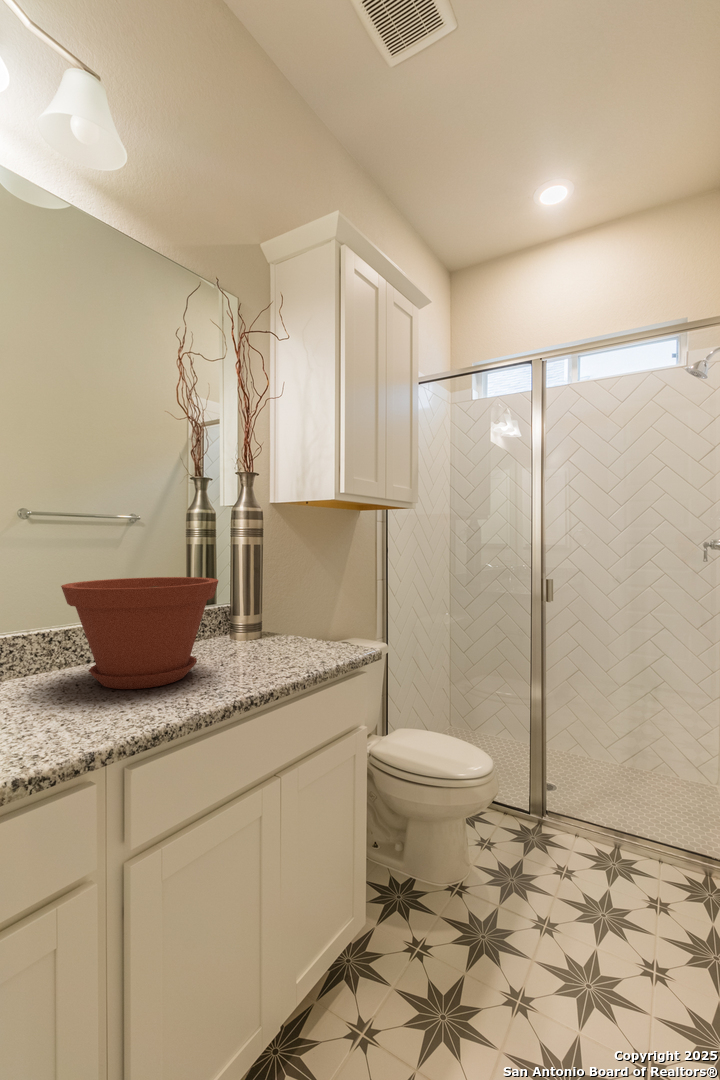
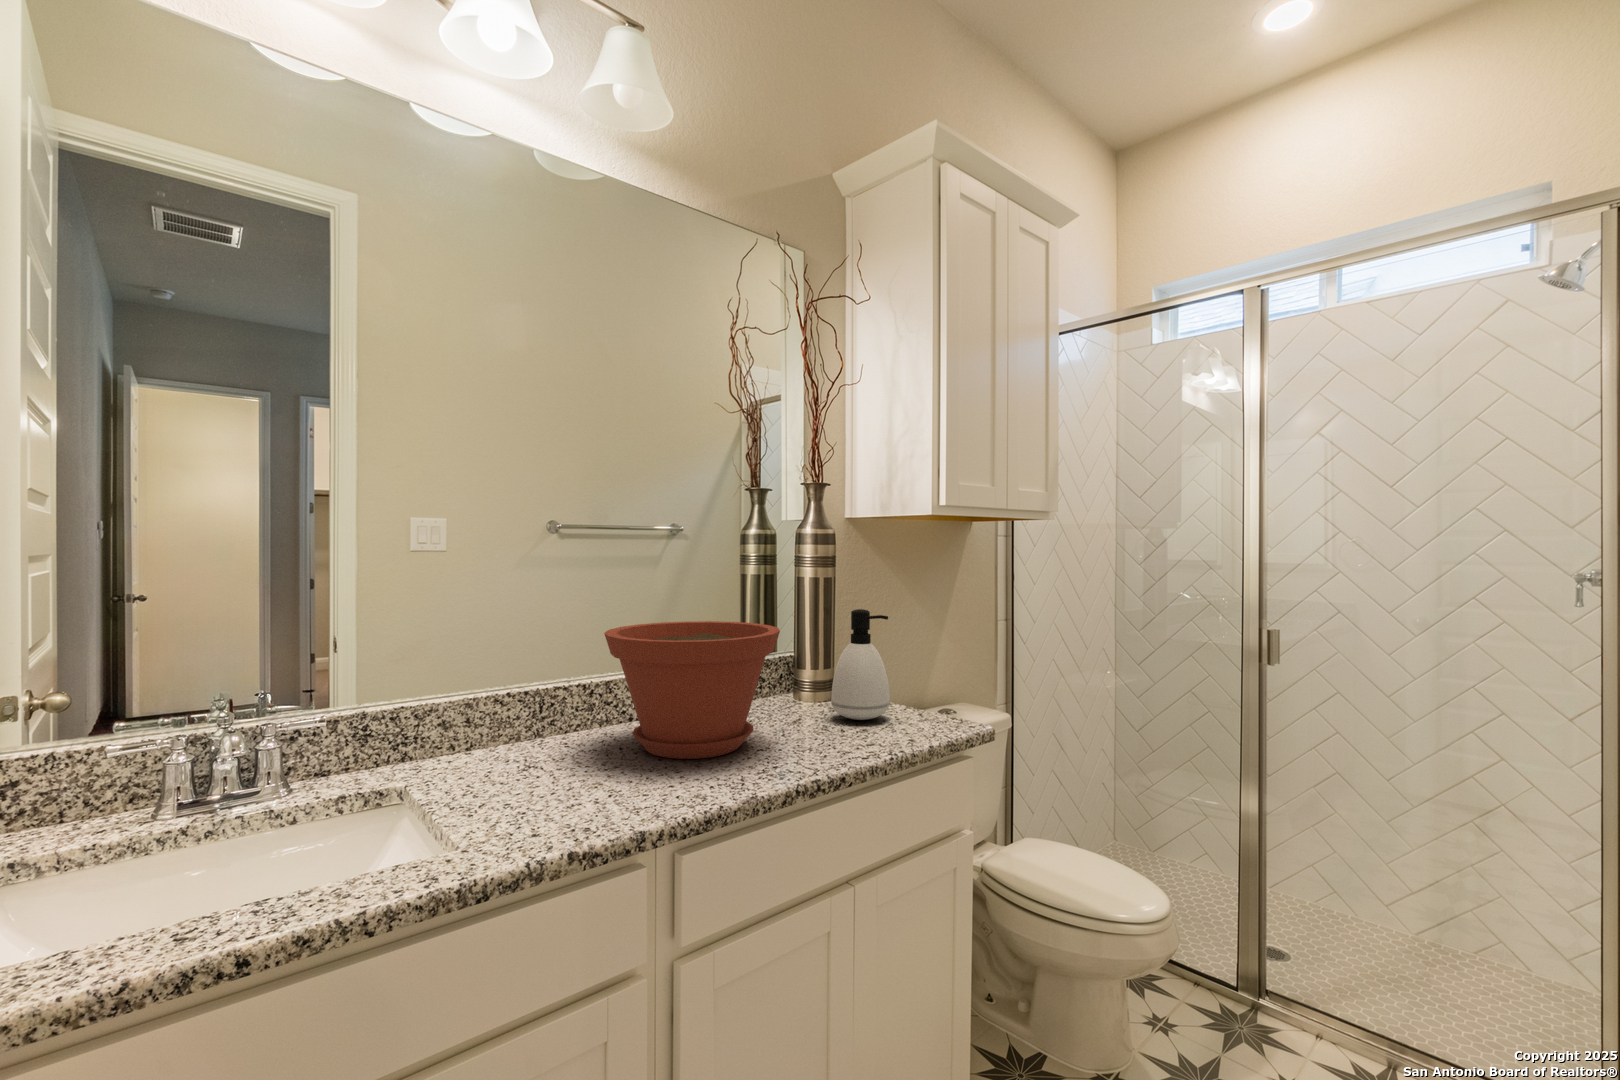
soap dispenser: none [260,566,305,650] -> present [831,609,890,720]

